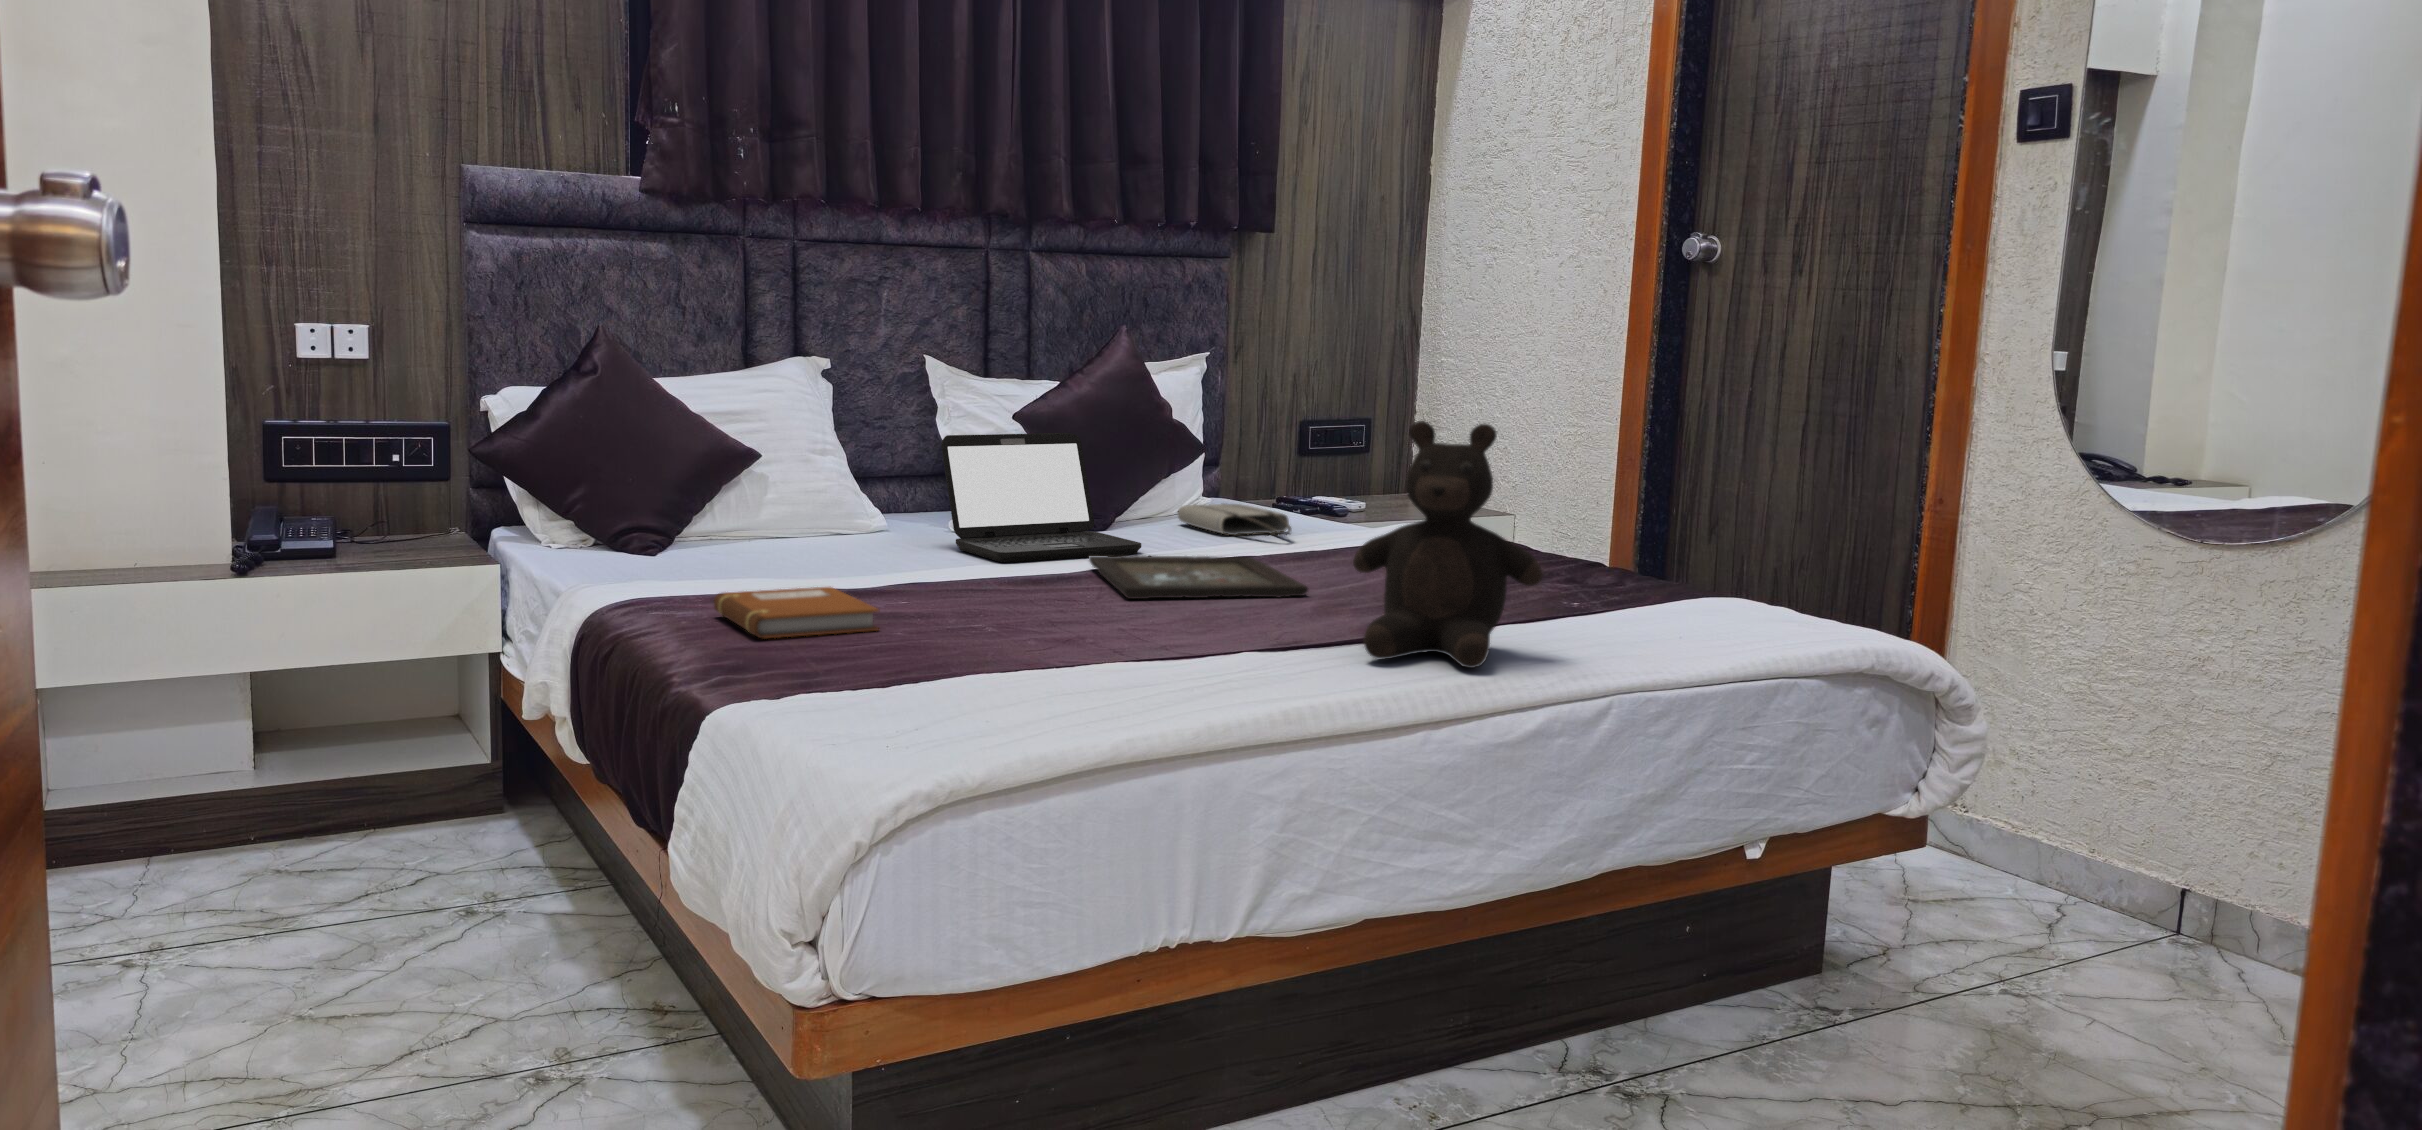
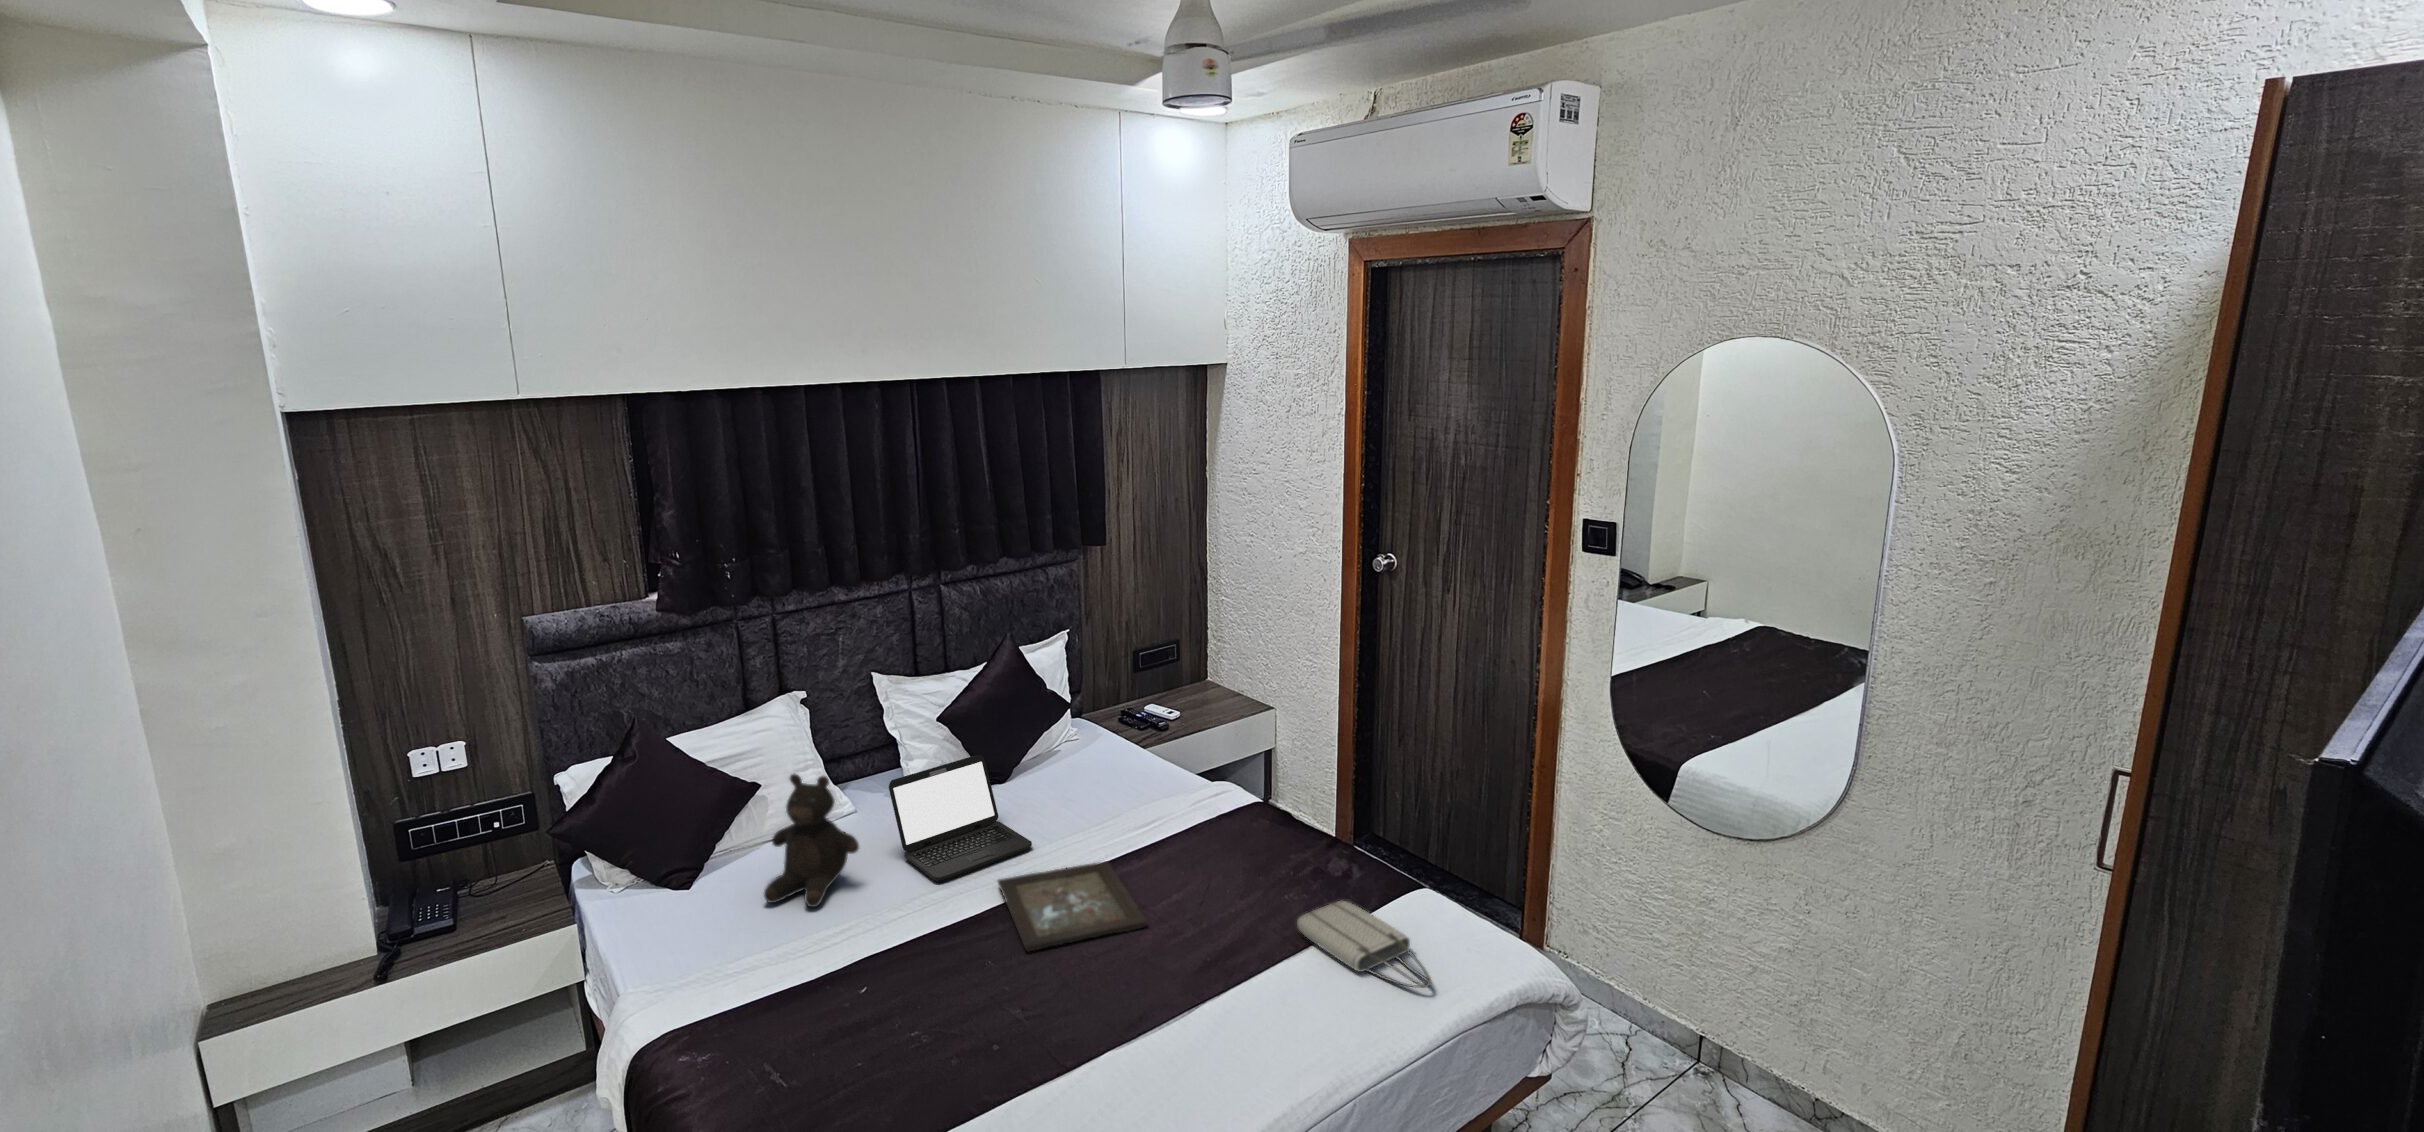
teddy bear: present [1353,421,1543,668] -> present [764,773,859,907]
tote bag: present [1178,504,1291,536] -> present [1297,900,1432,988]
notebook: present [714,587,879,639] -> none [742,985,861,1077]

